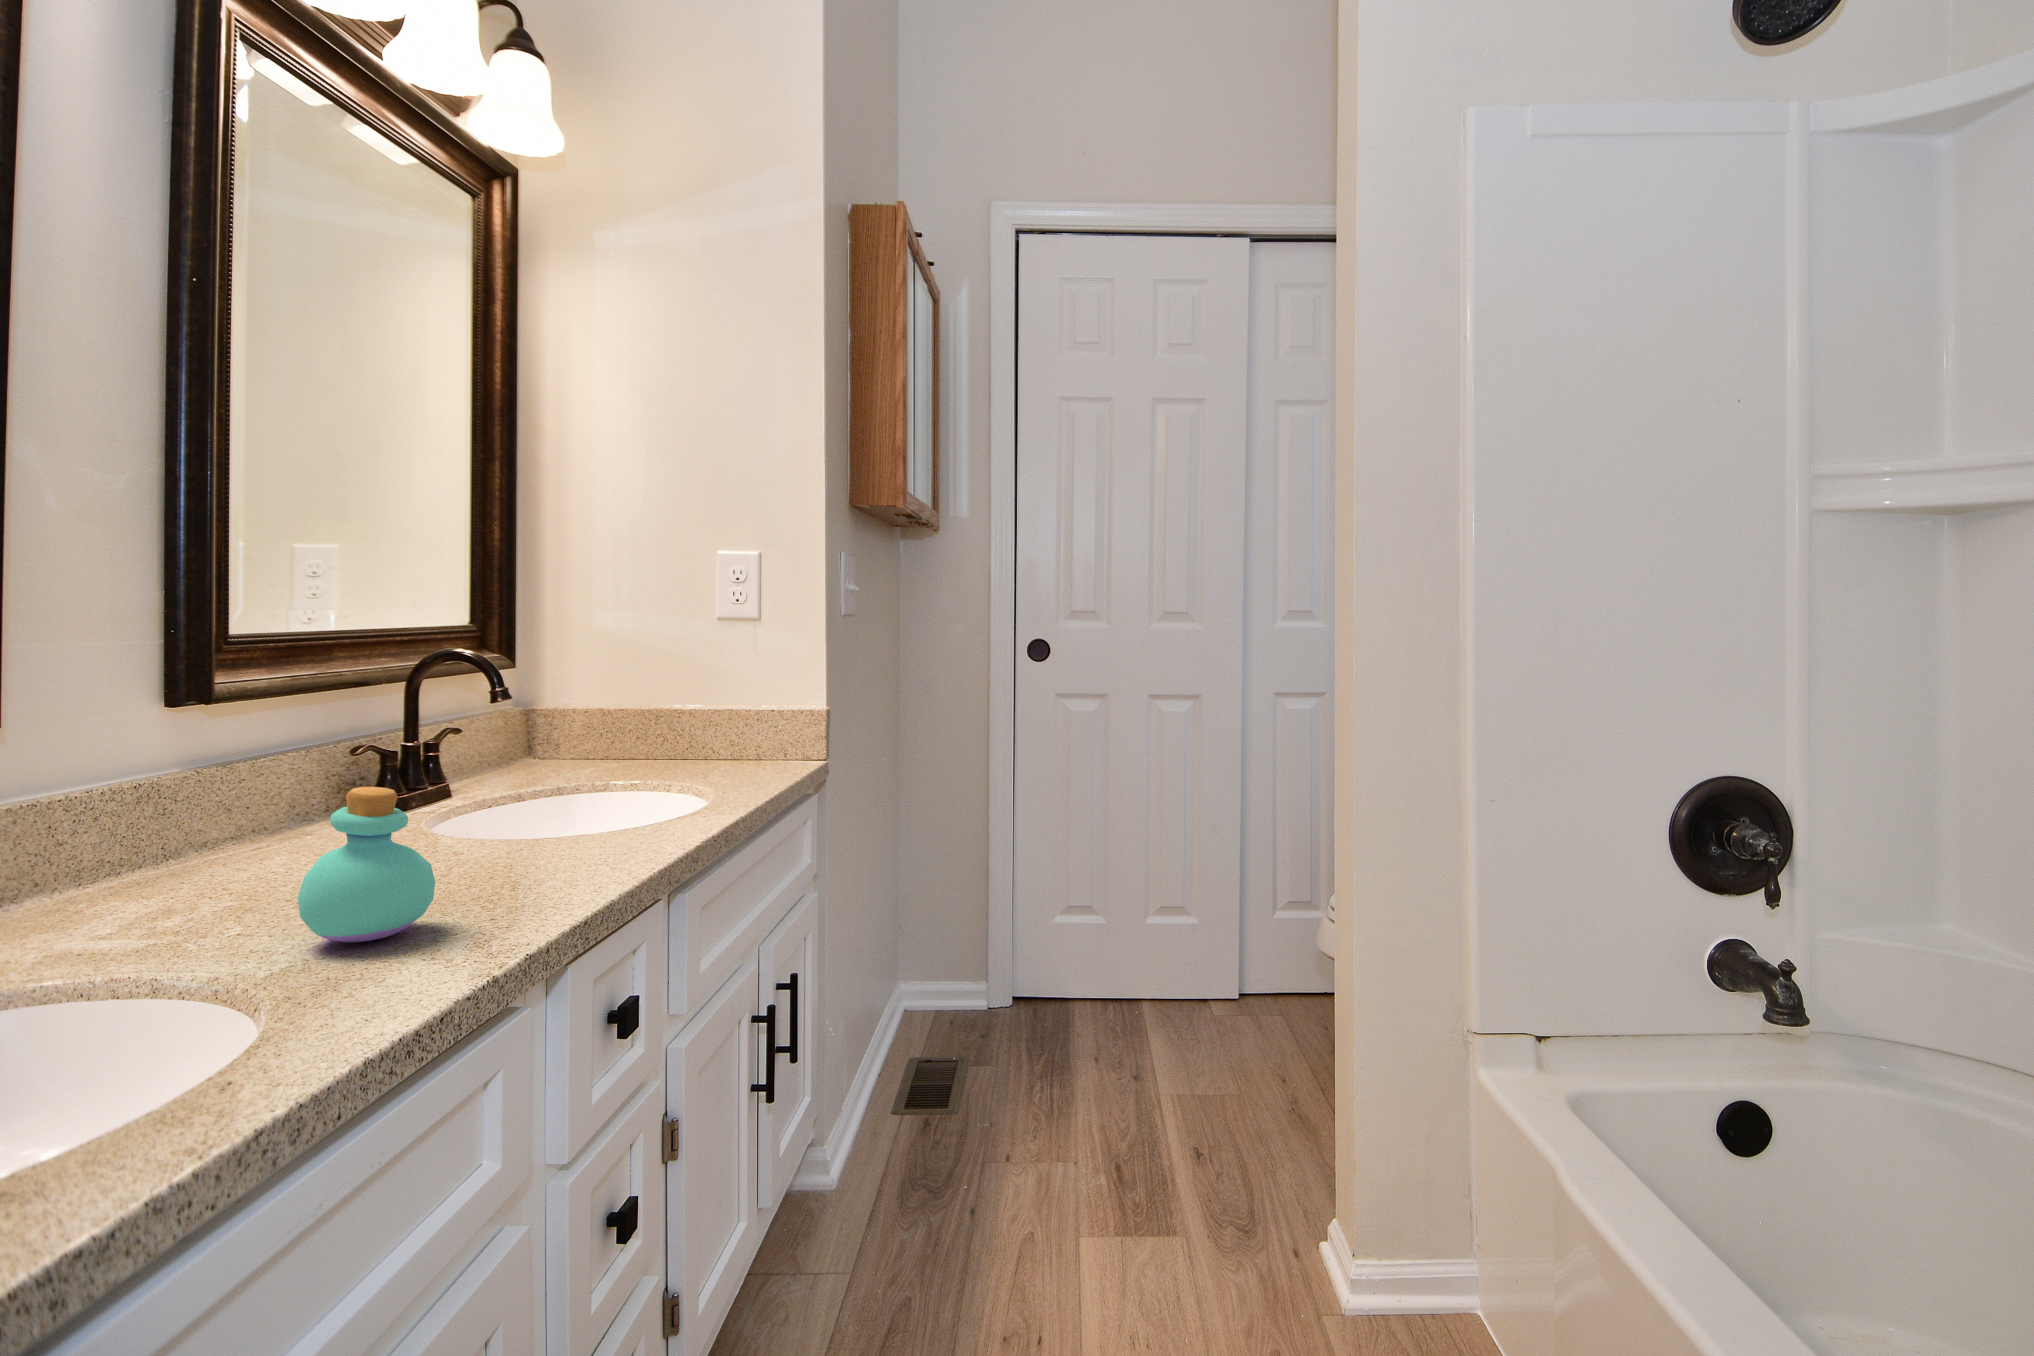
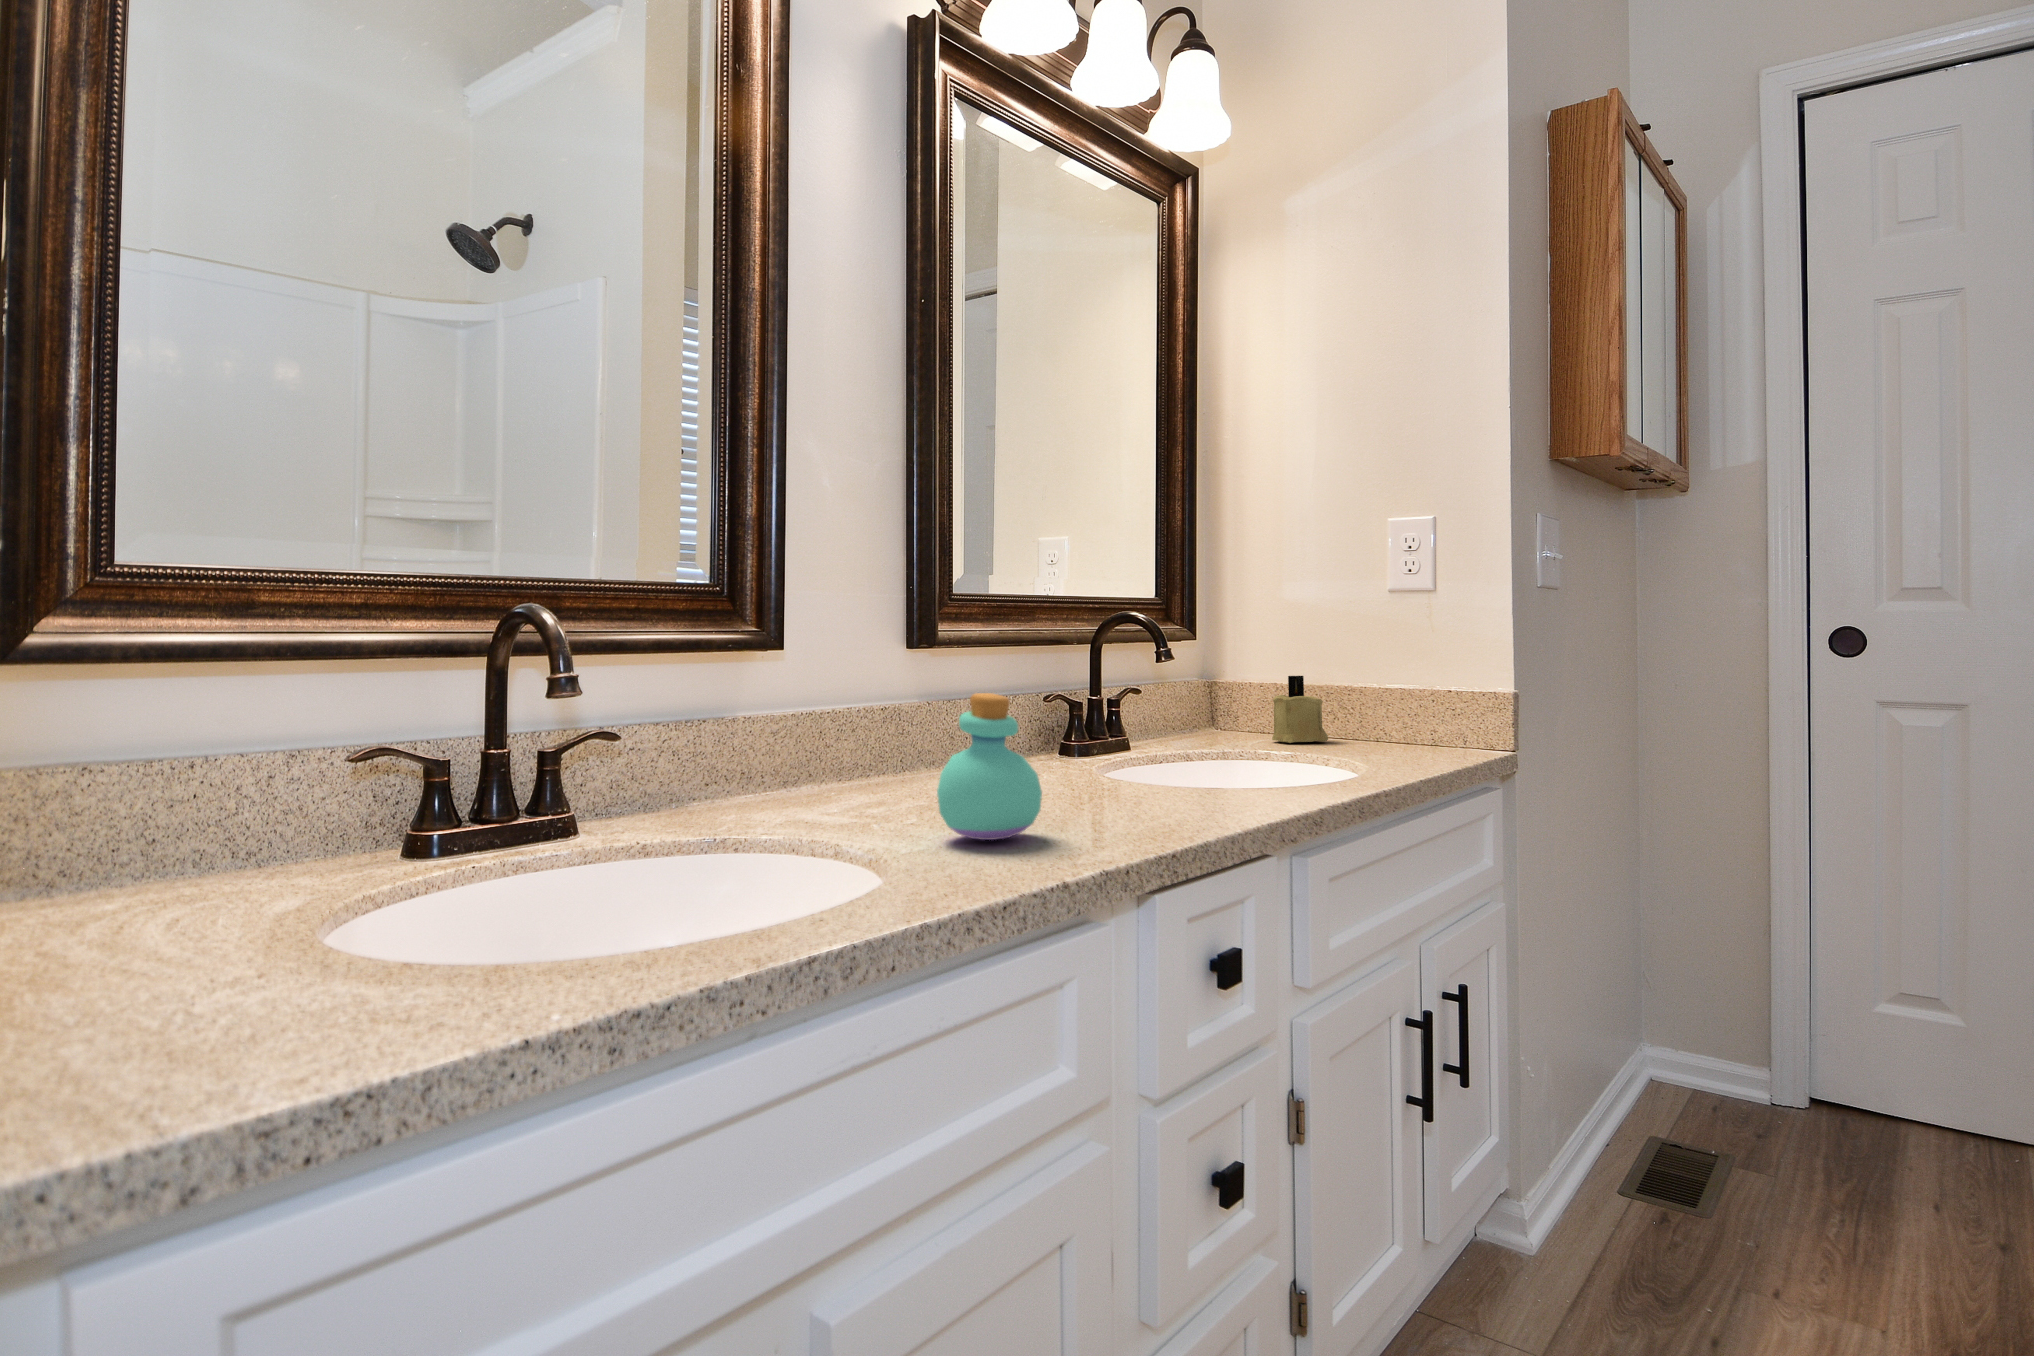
candle: none [601,705,655,769] -> present [1272,676,1328,743]

